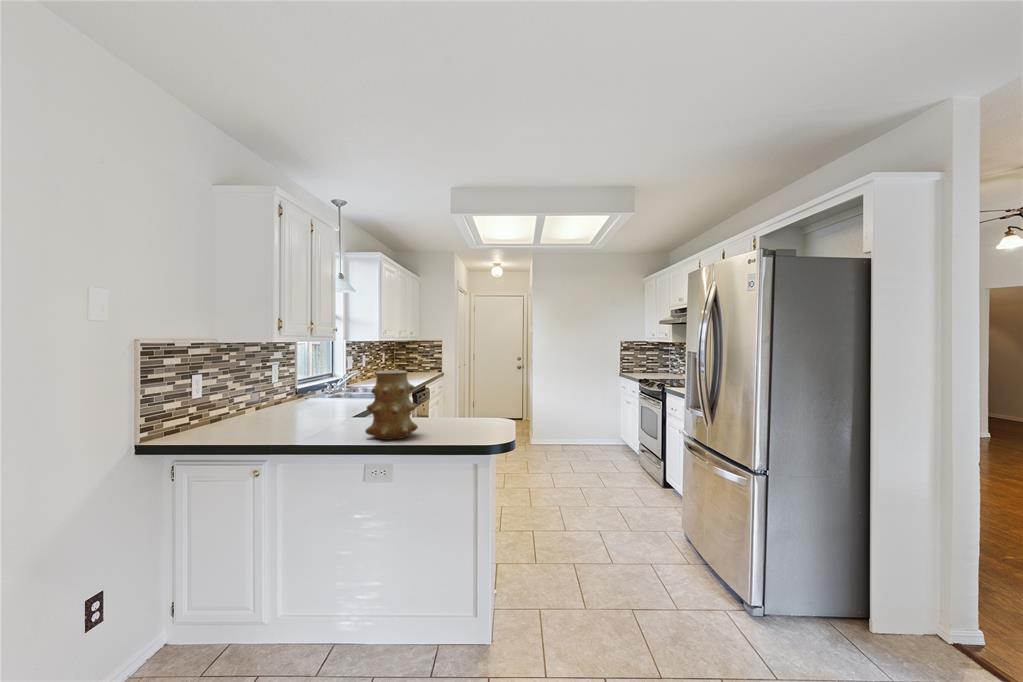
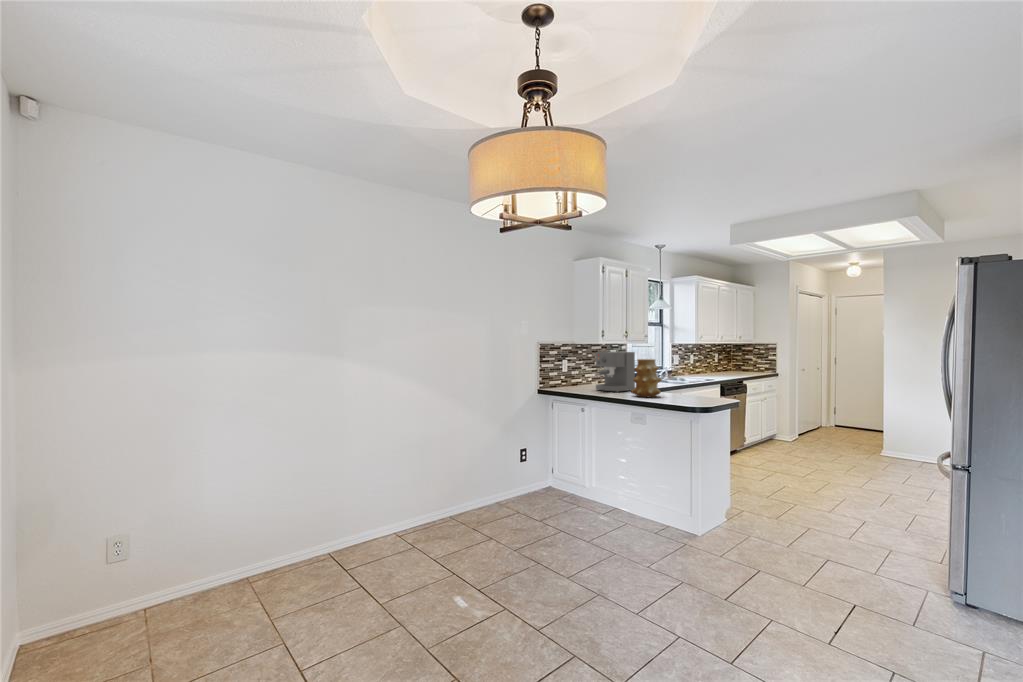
coffee maker: none [276,357,348,432] -> present [596,352,635,392]

